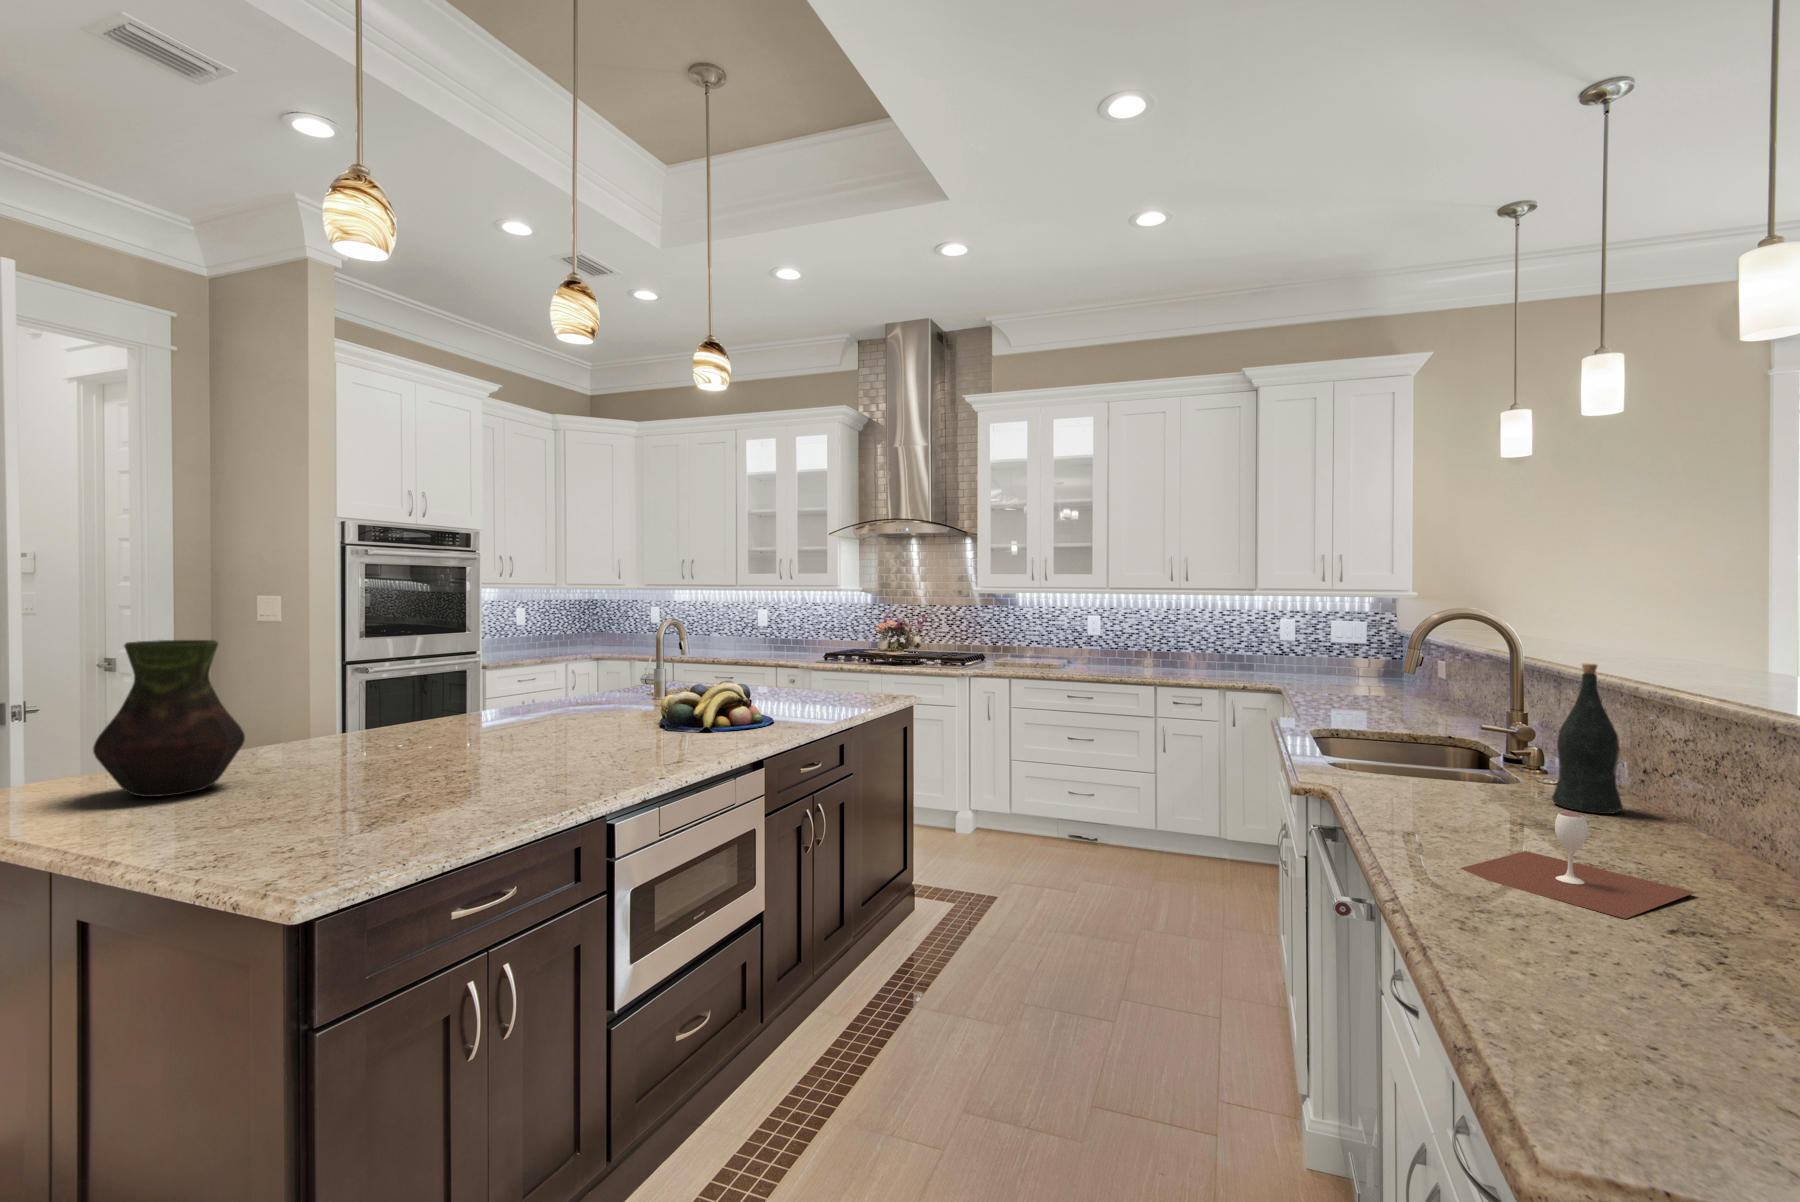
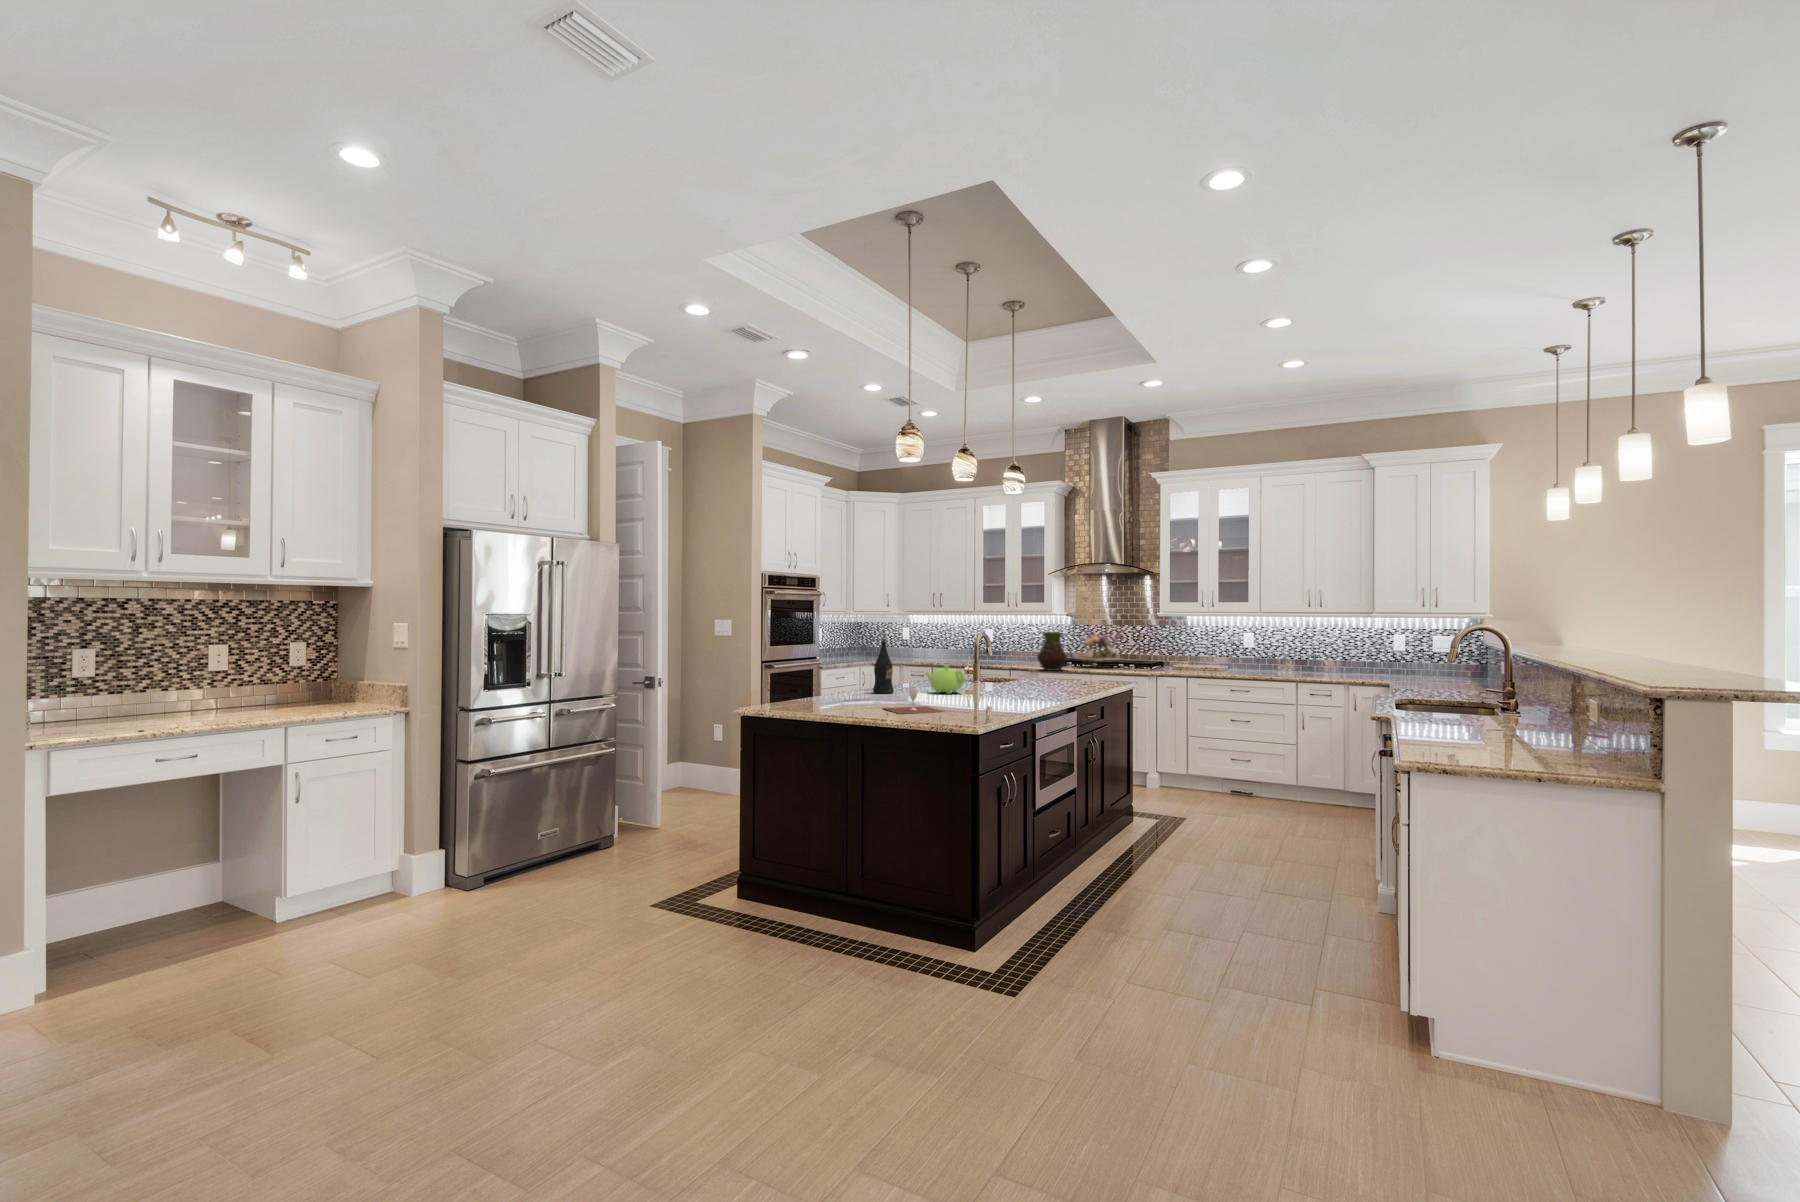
vase: present [93,640,245,797] -> present [1037,632,1067,671]
wine bottle: present [1552,664,1623,814] -> present [873,638,894,694]
teapot: none [512,678,581,733] -> present [925,666,966,694]
fruit bowl: present [660,681,774,732] -> none [1002,669,1066,695]
wine glass: present [1460,813,1696,919] -> present [883,687,944,714]

